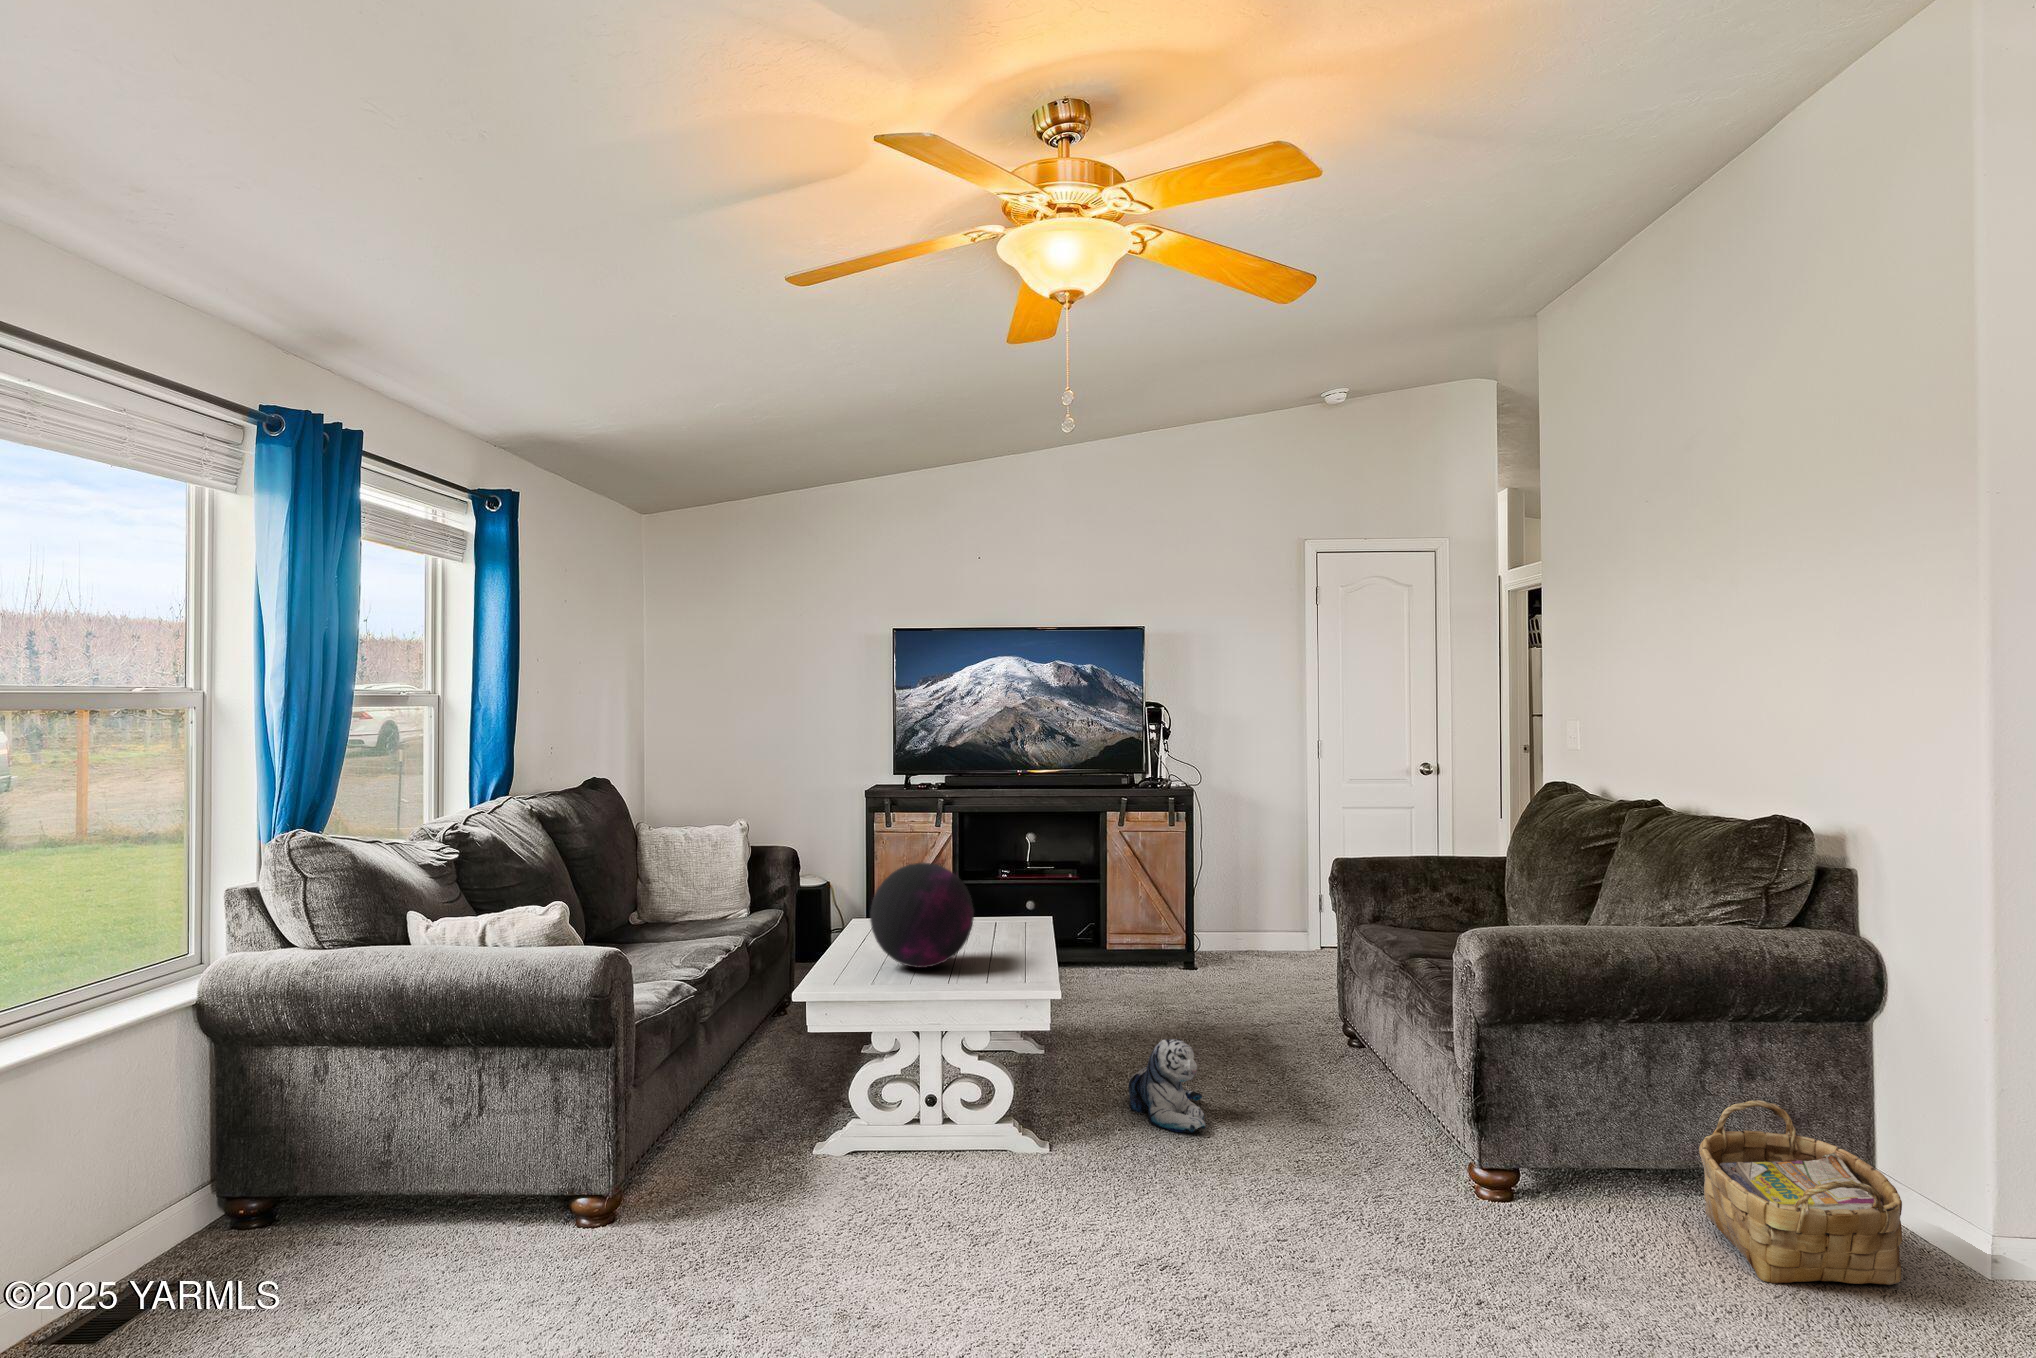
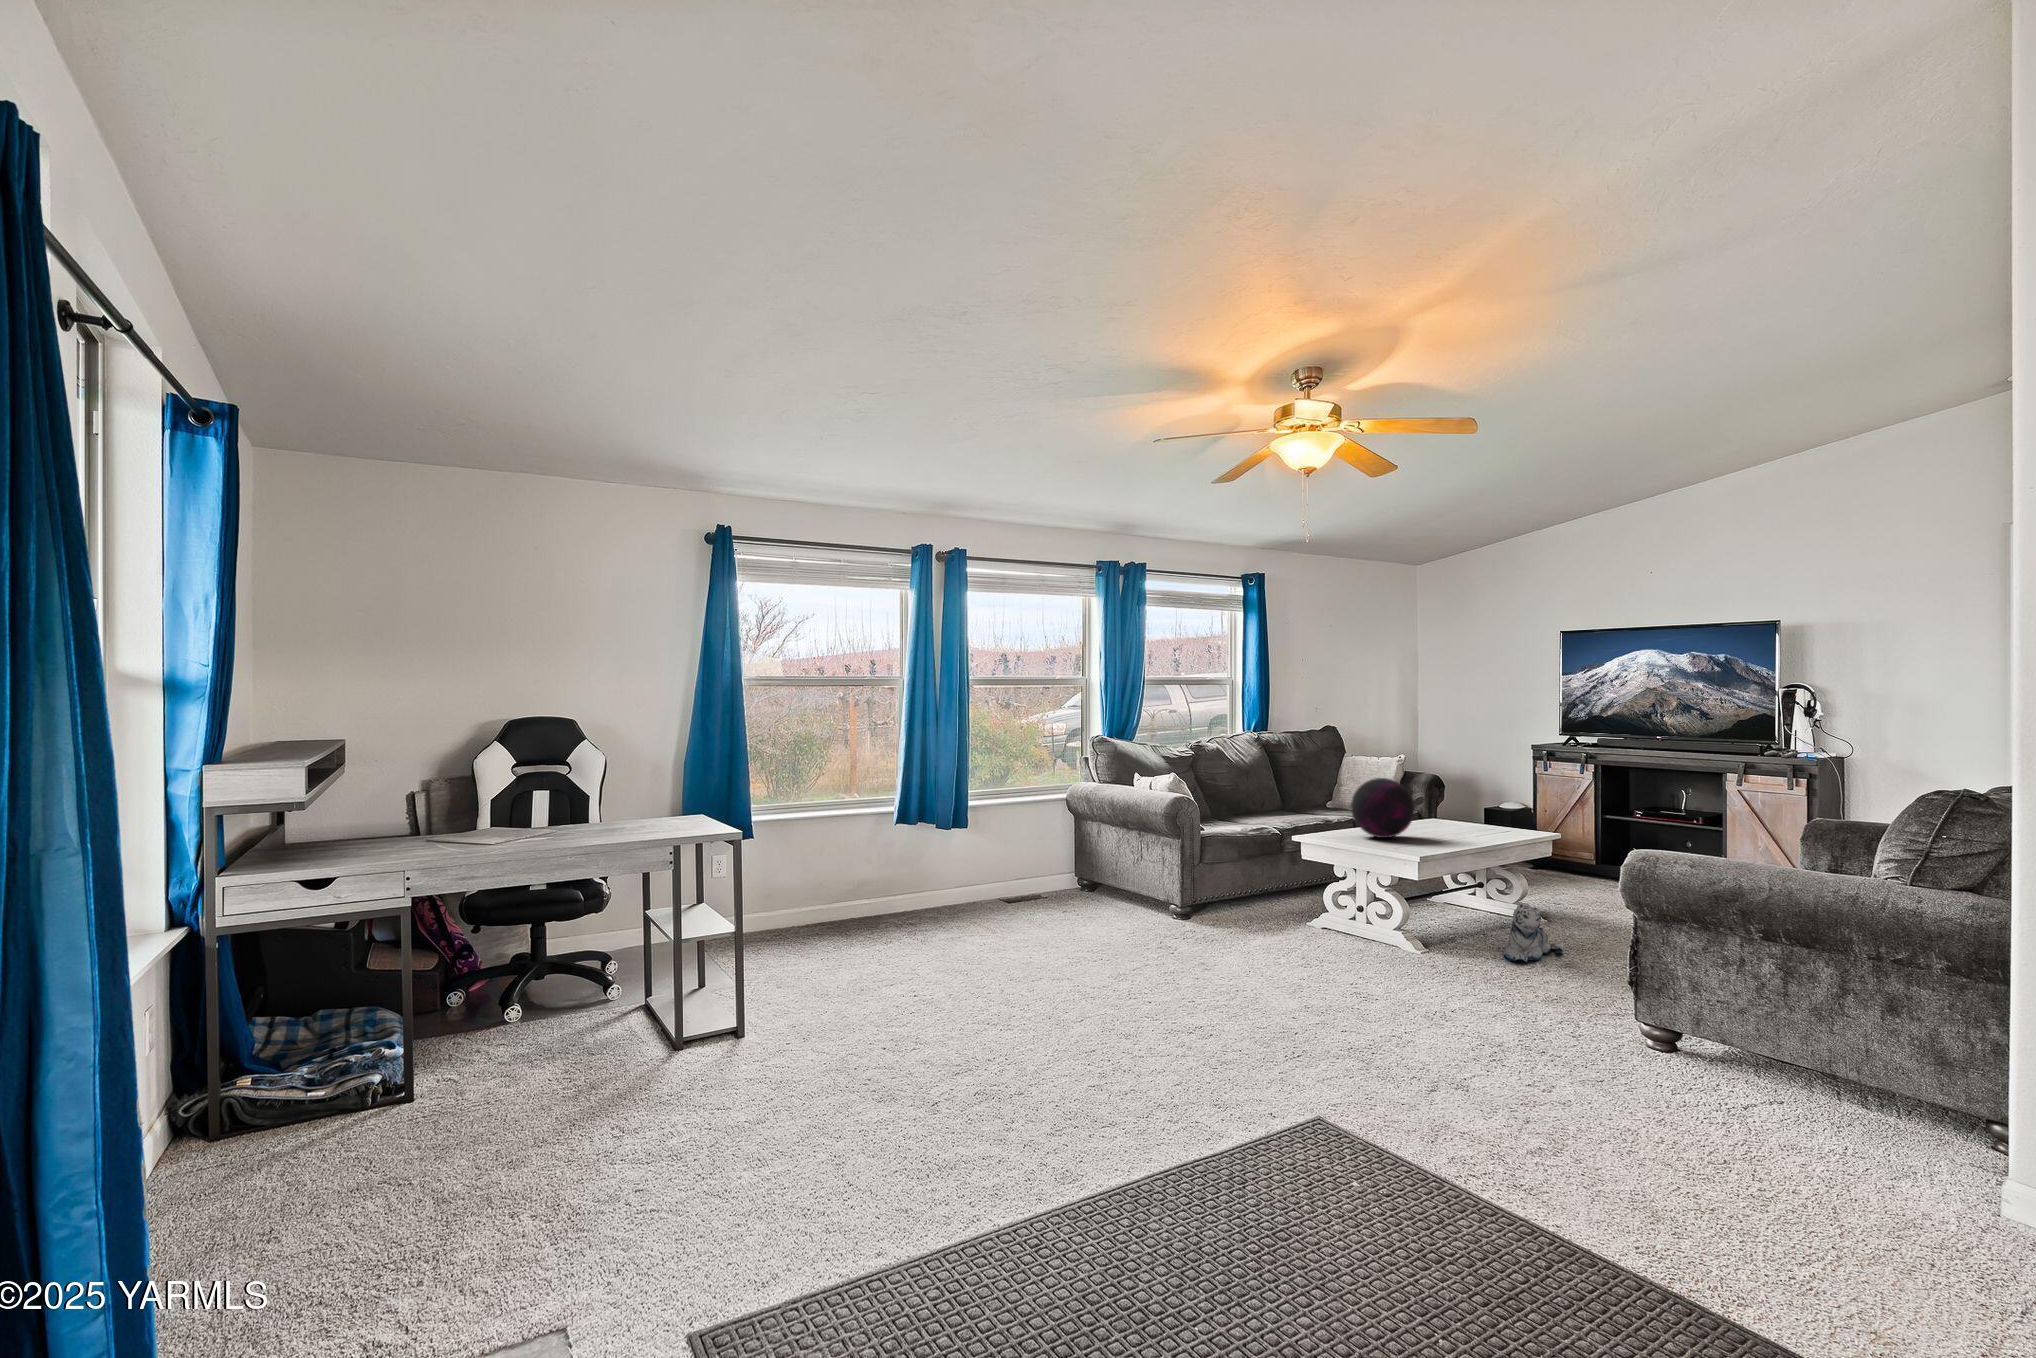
woven basket: present [1699,1100,1902,1285] -> none [1690,991,1854,1124]

